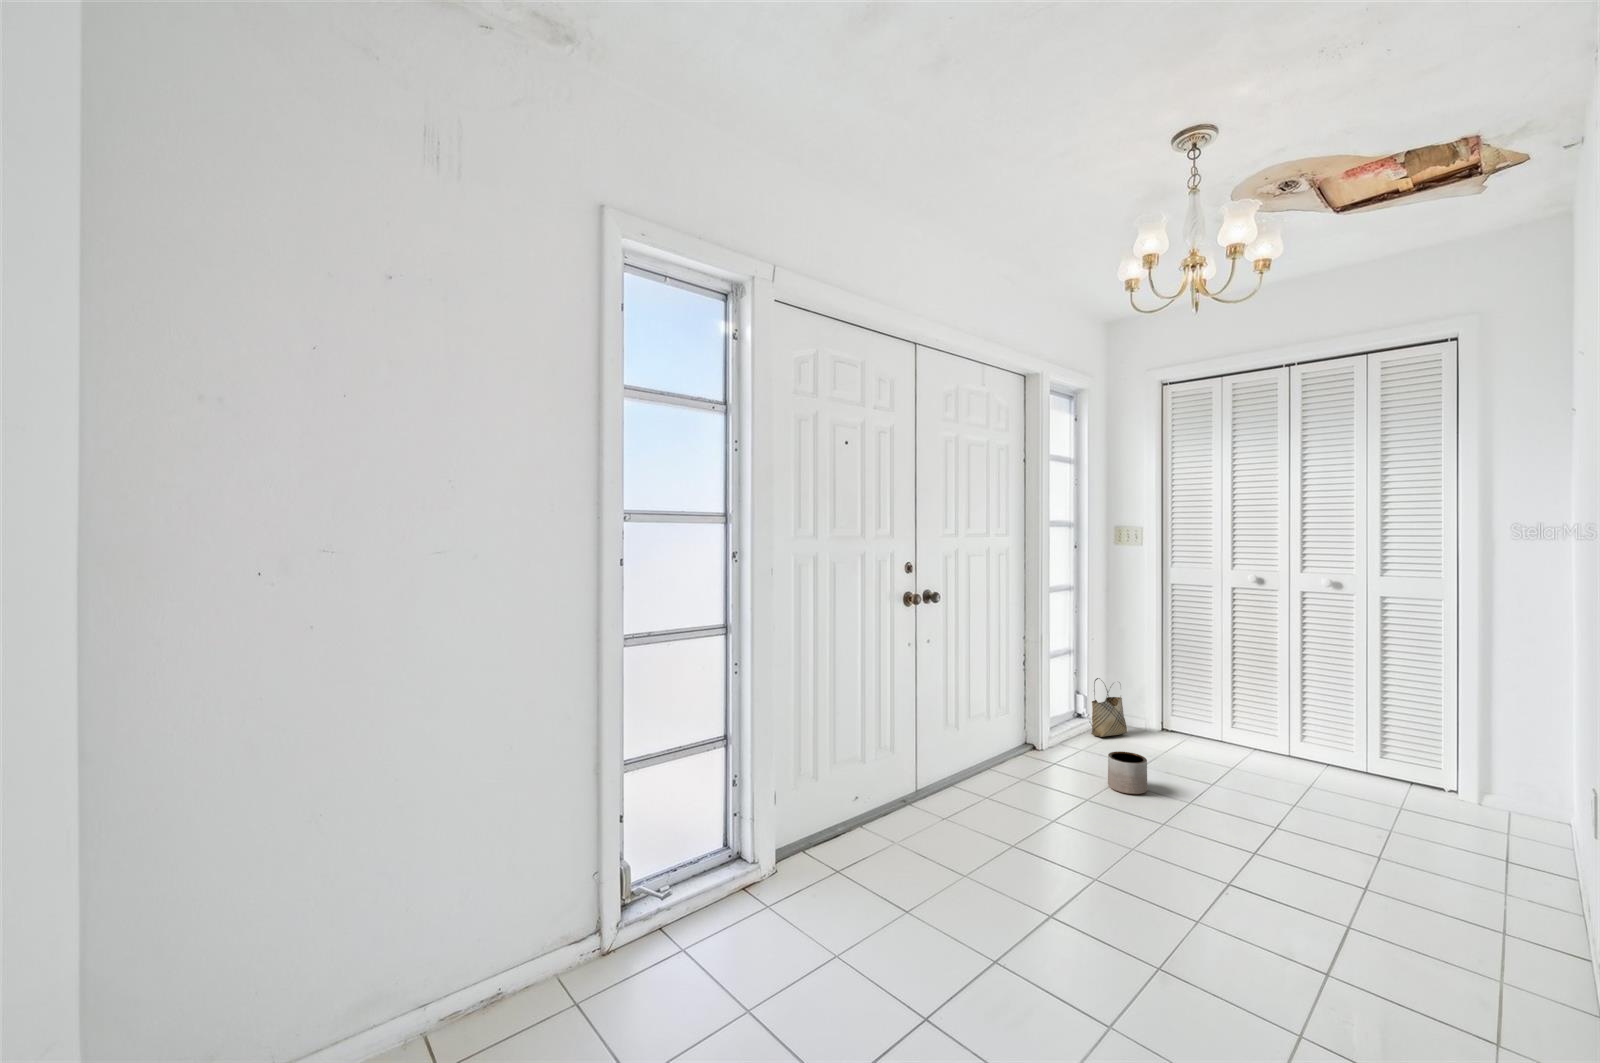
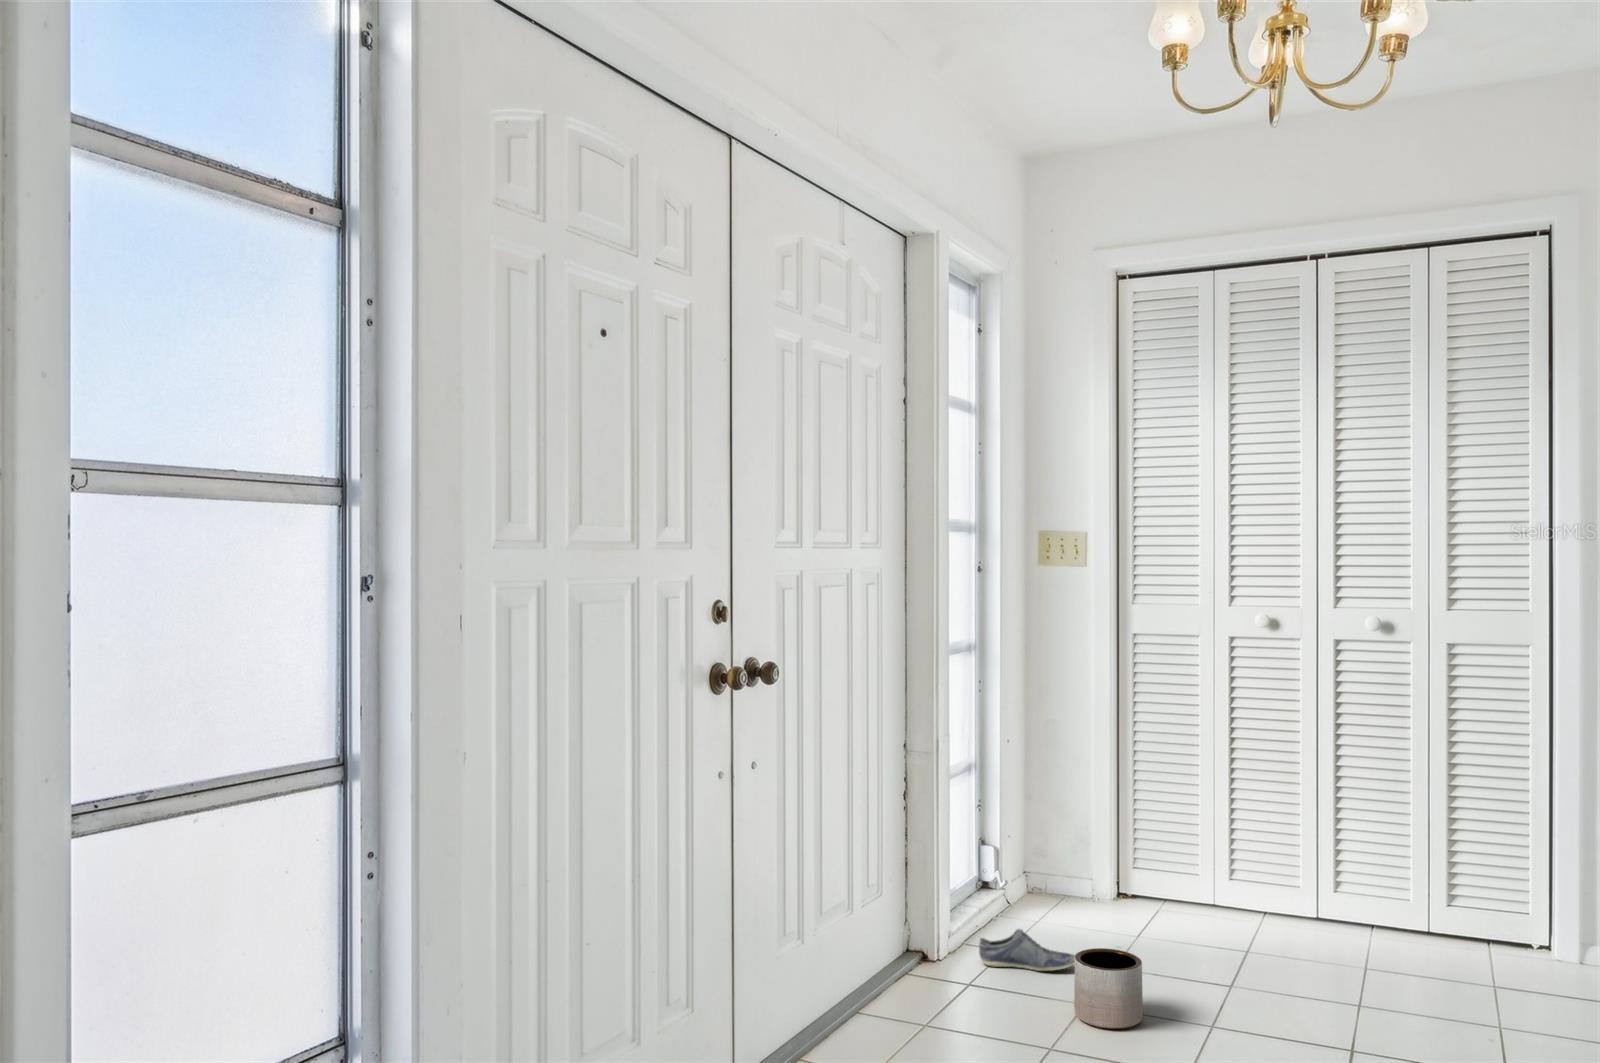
woven basket: present [1091,678,1127,737] -> none [1010,810,1067,919]
shoe: none [1064,739,1119,763] -> present [979,929,1075,971]

